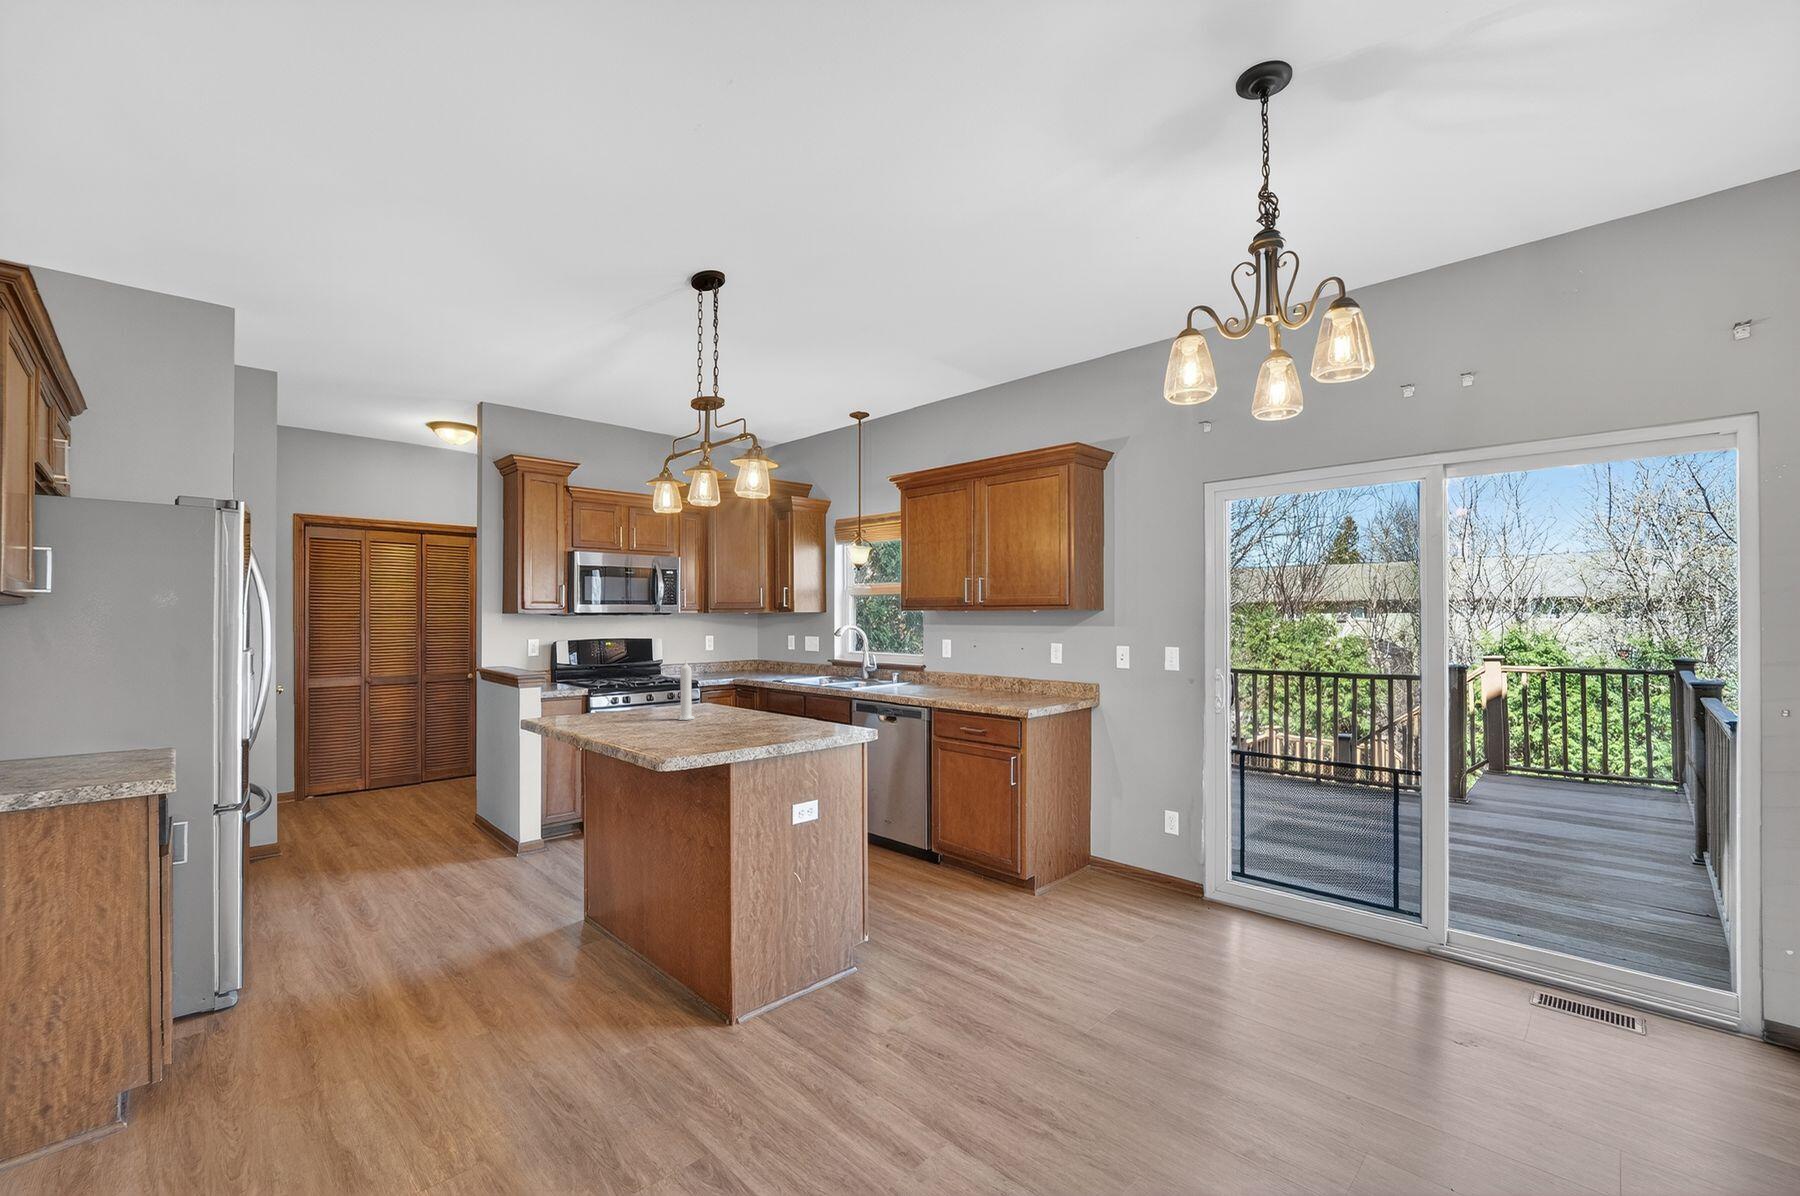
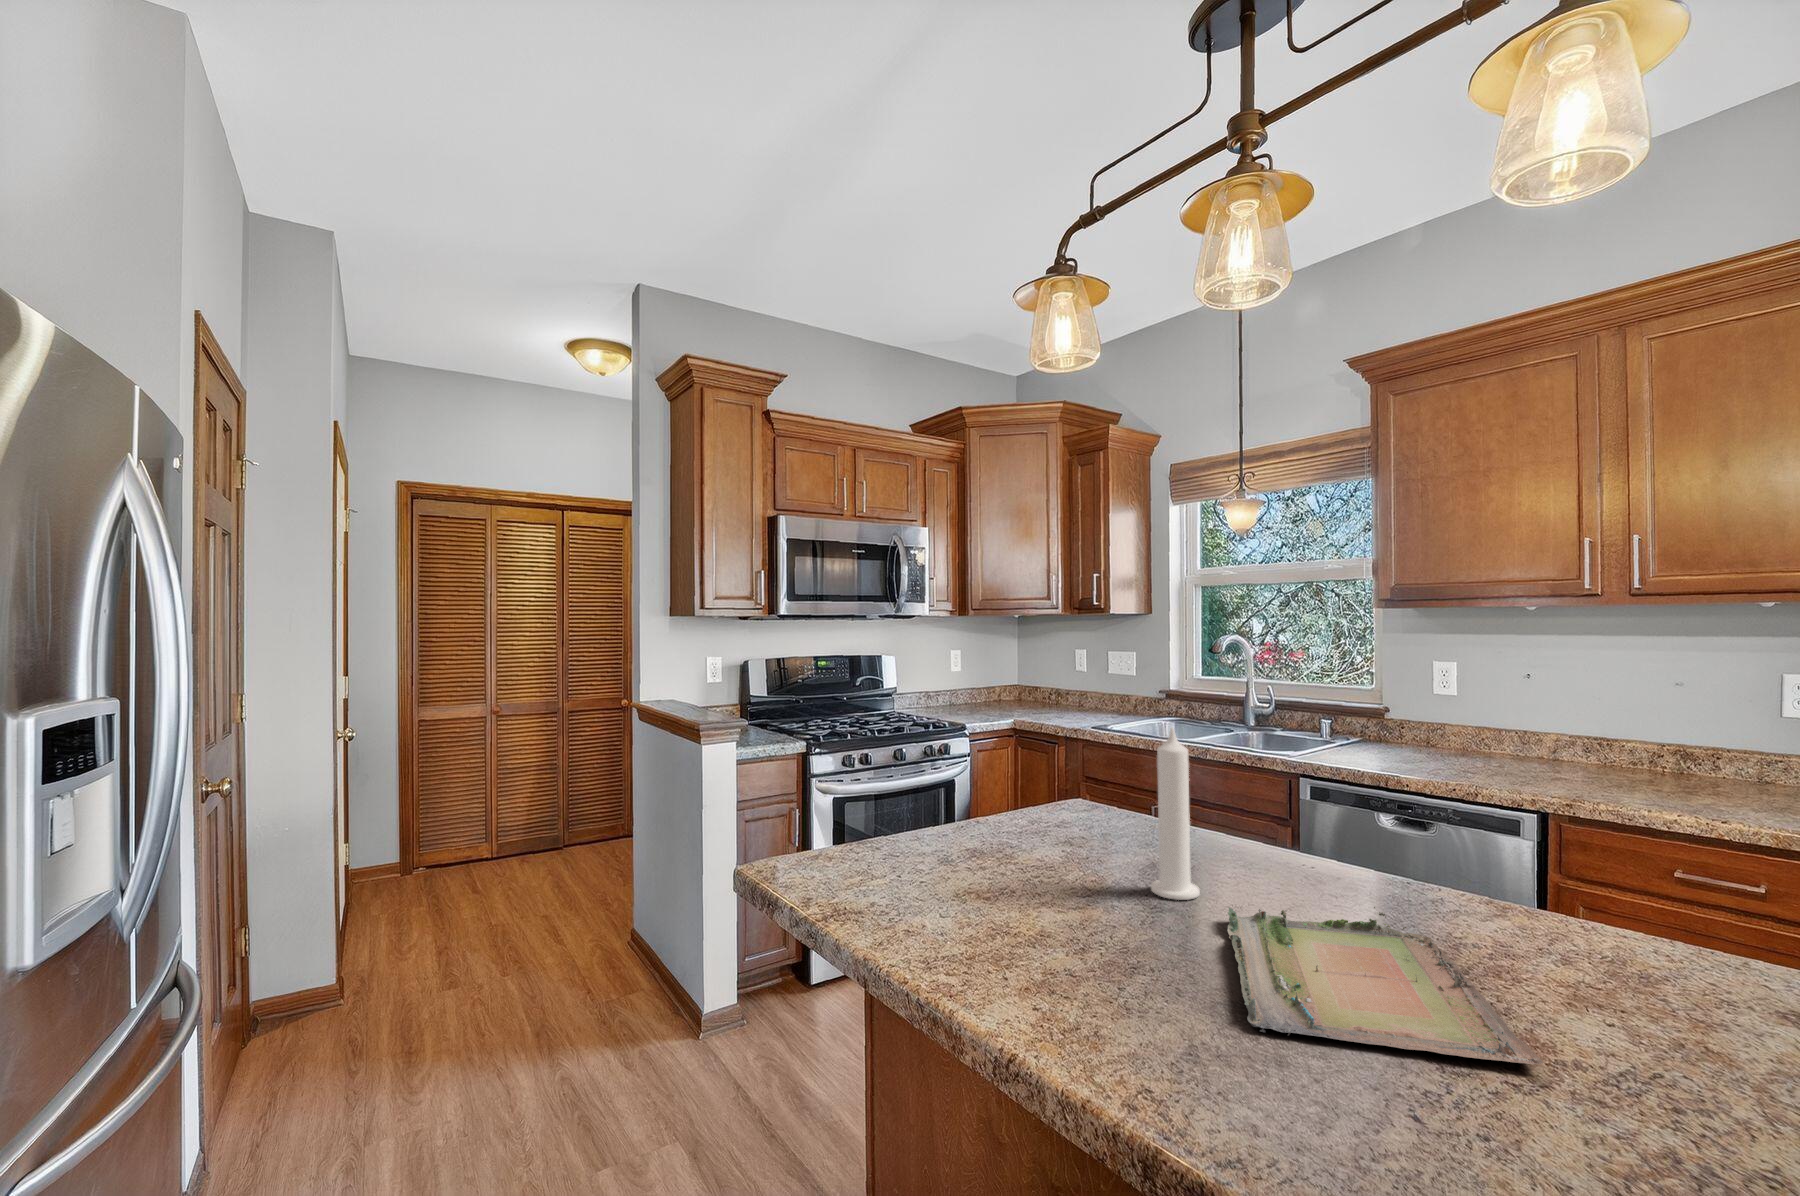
tray: none [657,713,745,734] -> present [1227,907,1543,1064]

